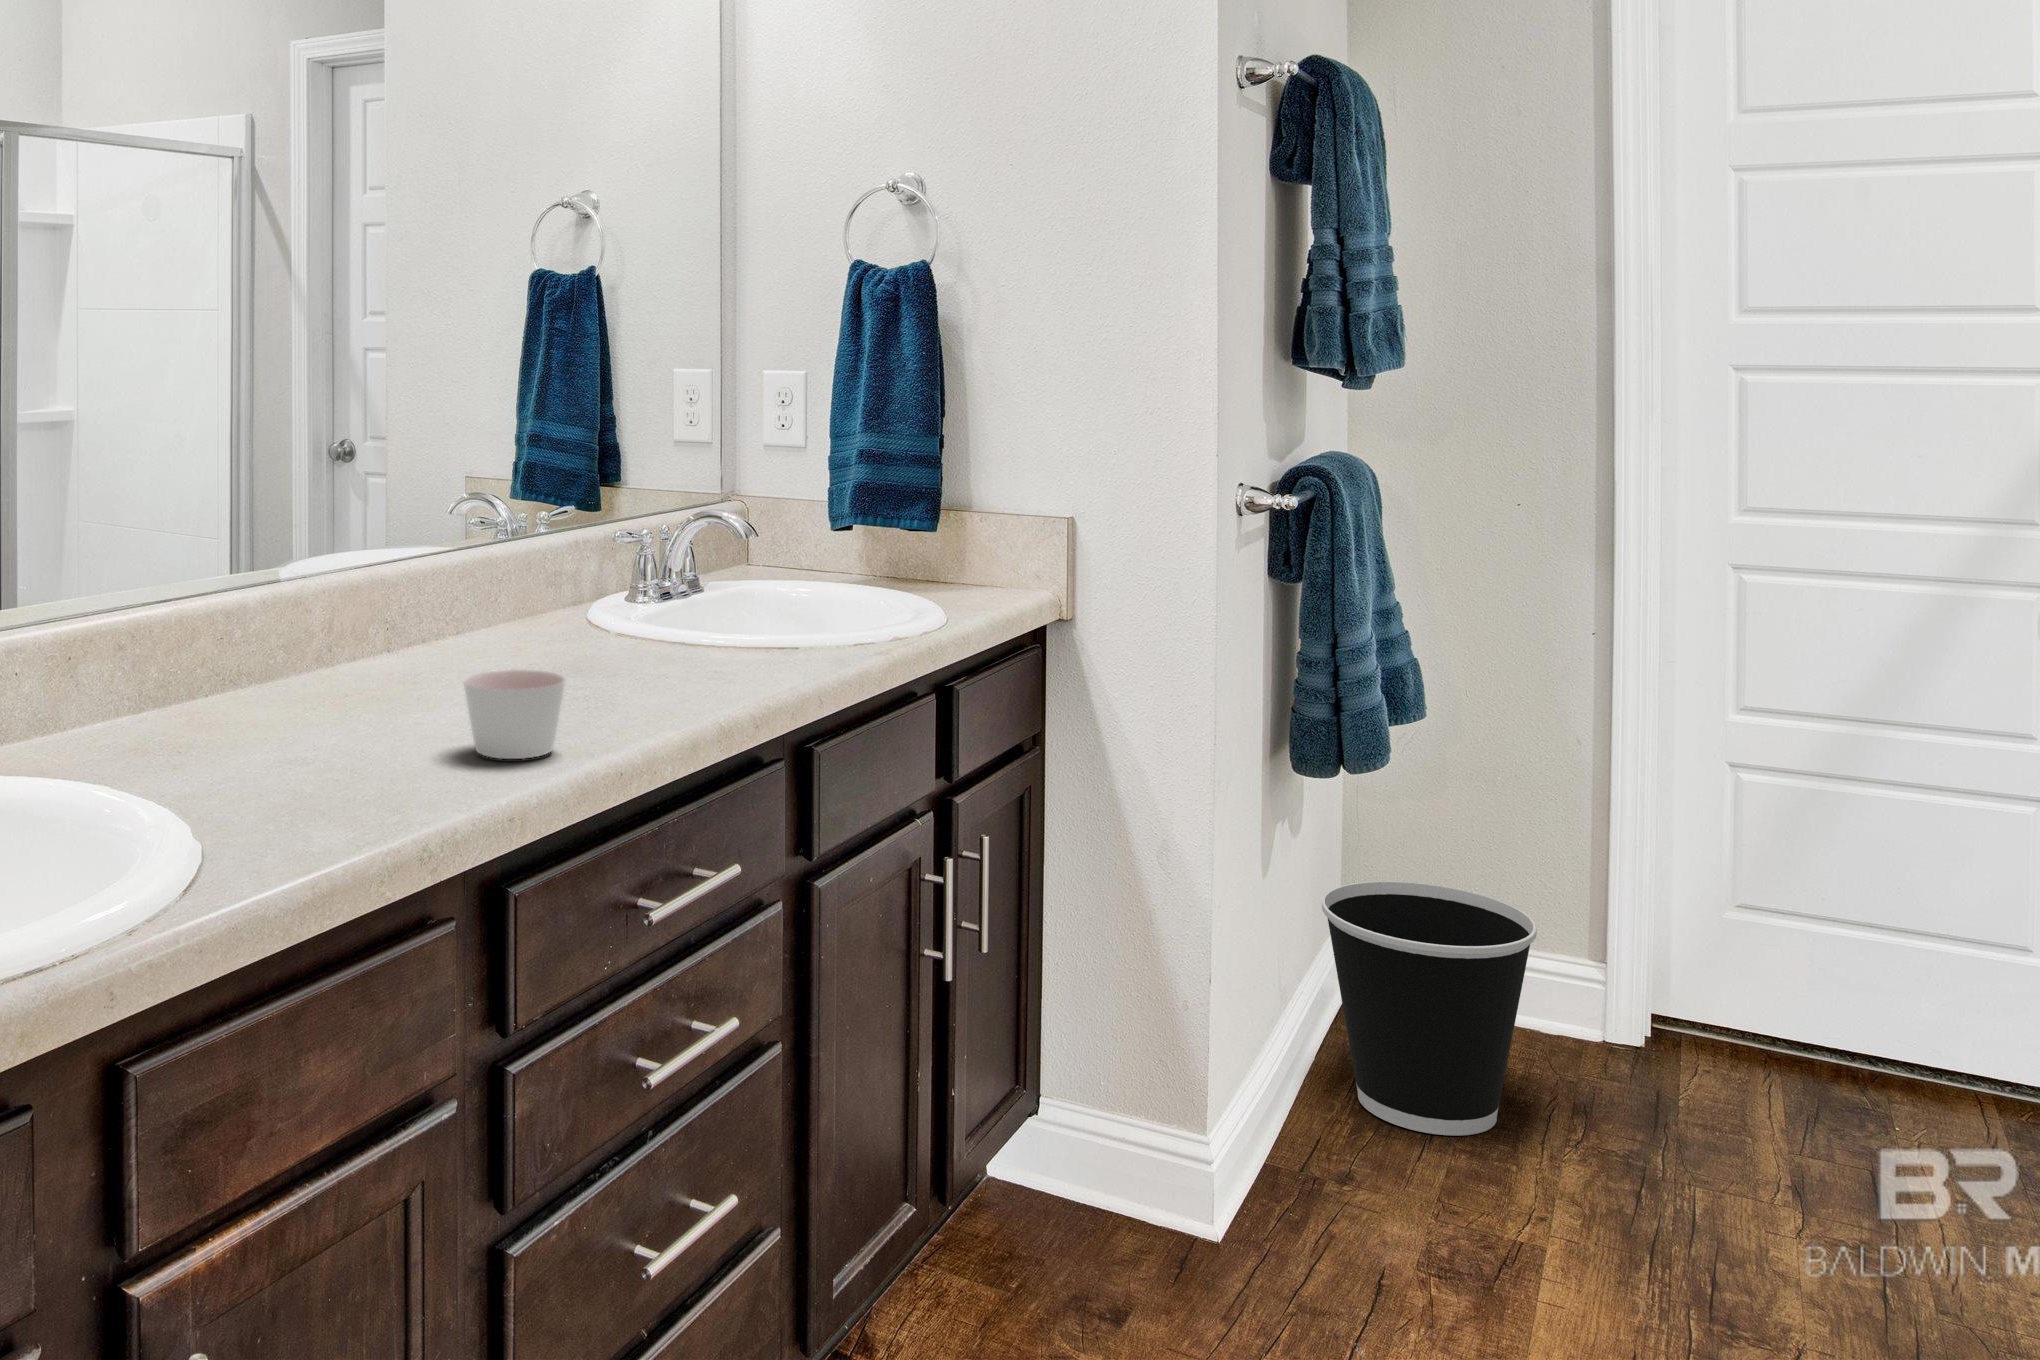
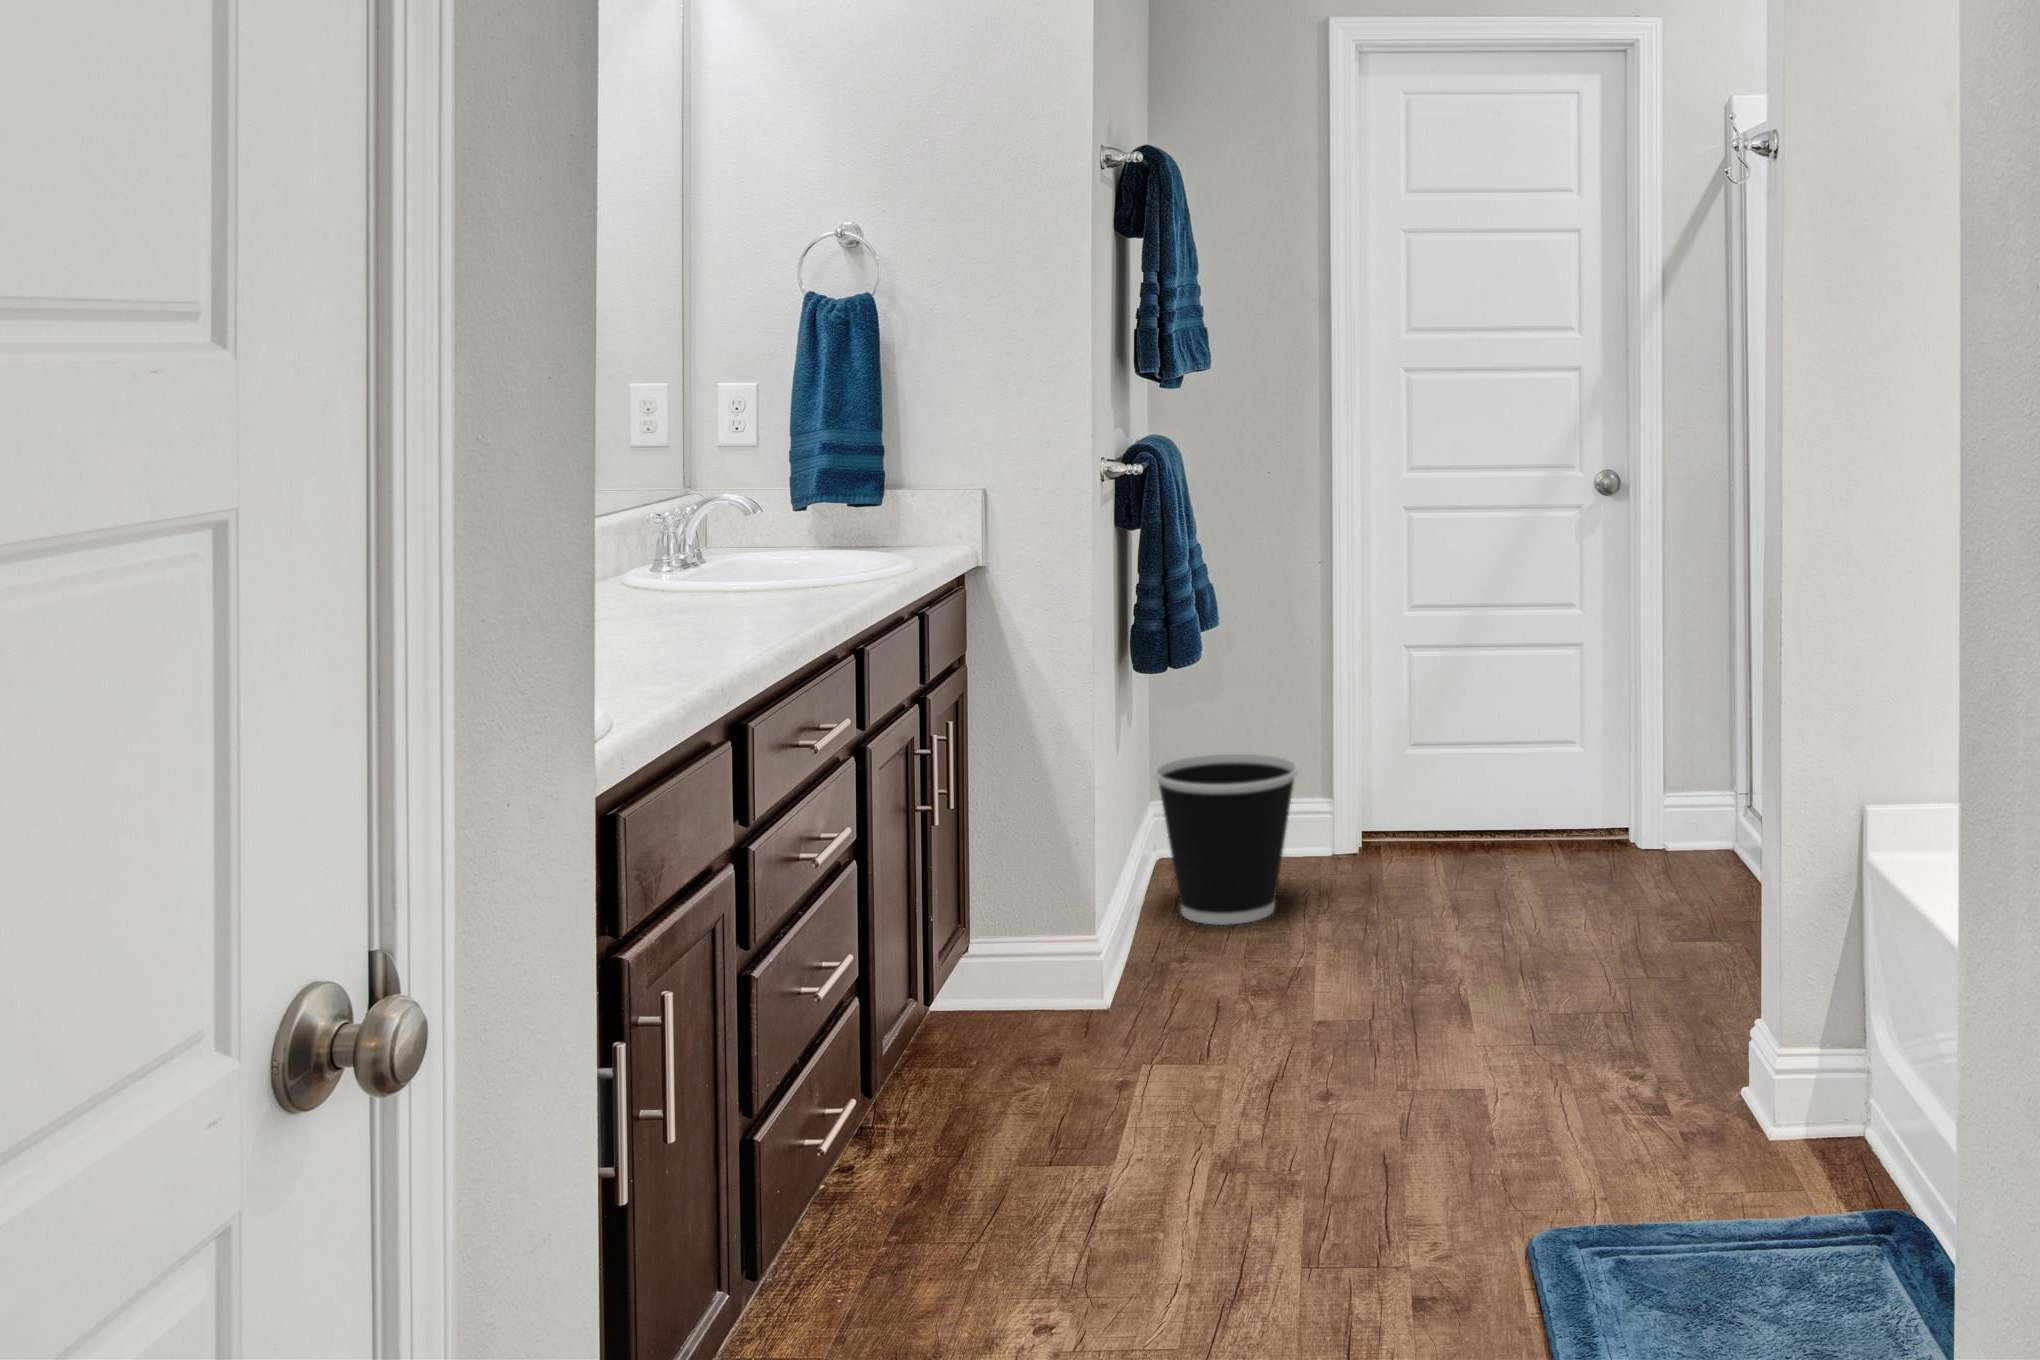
candle: present [464,669,565,759] -> none [672,592,750,651]

